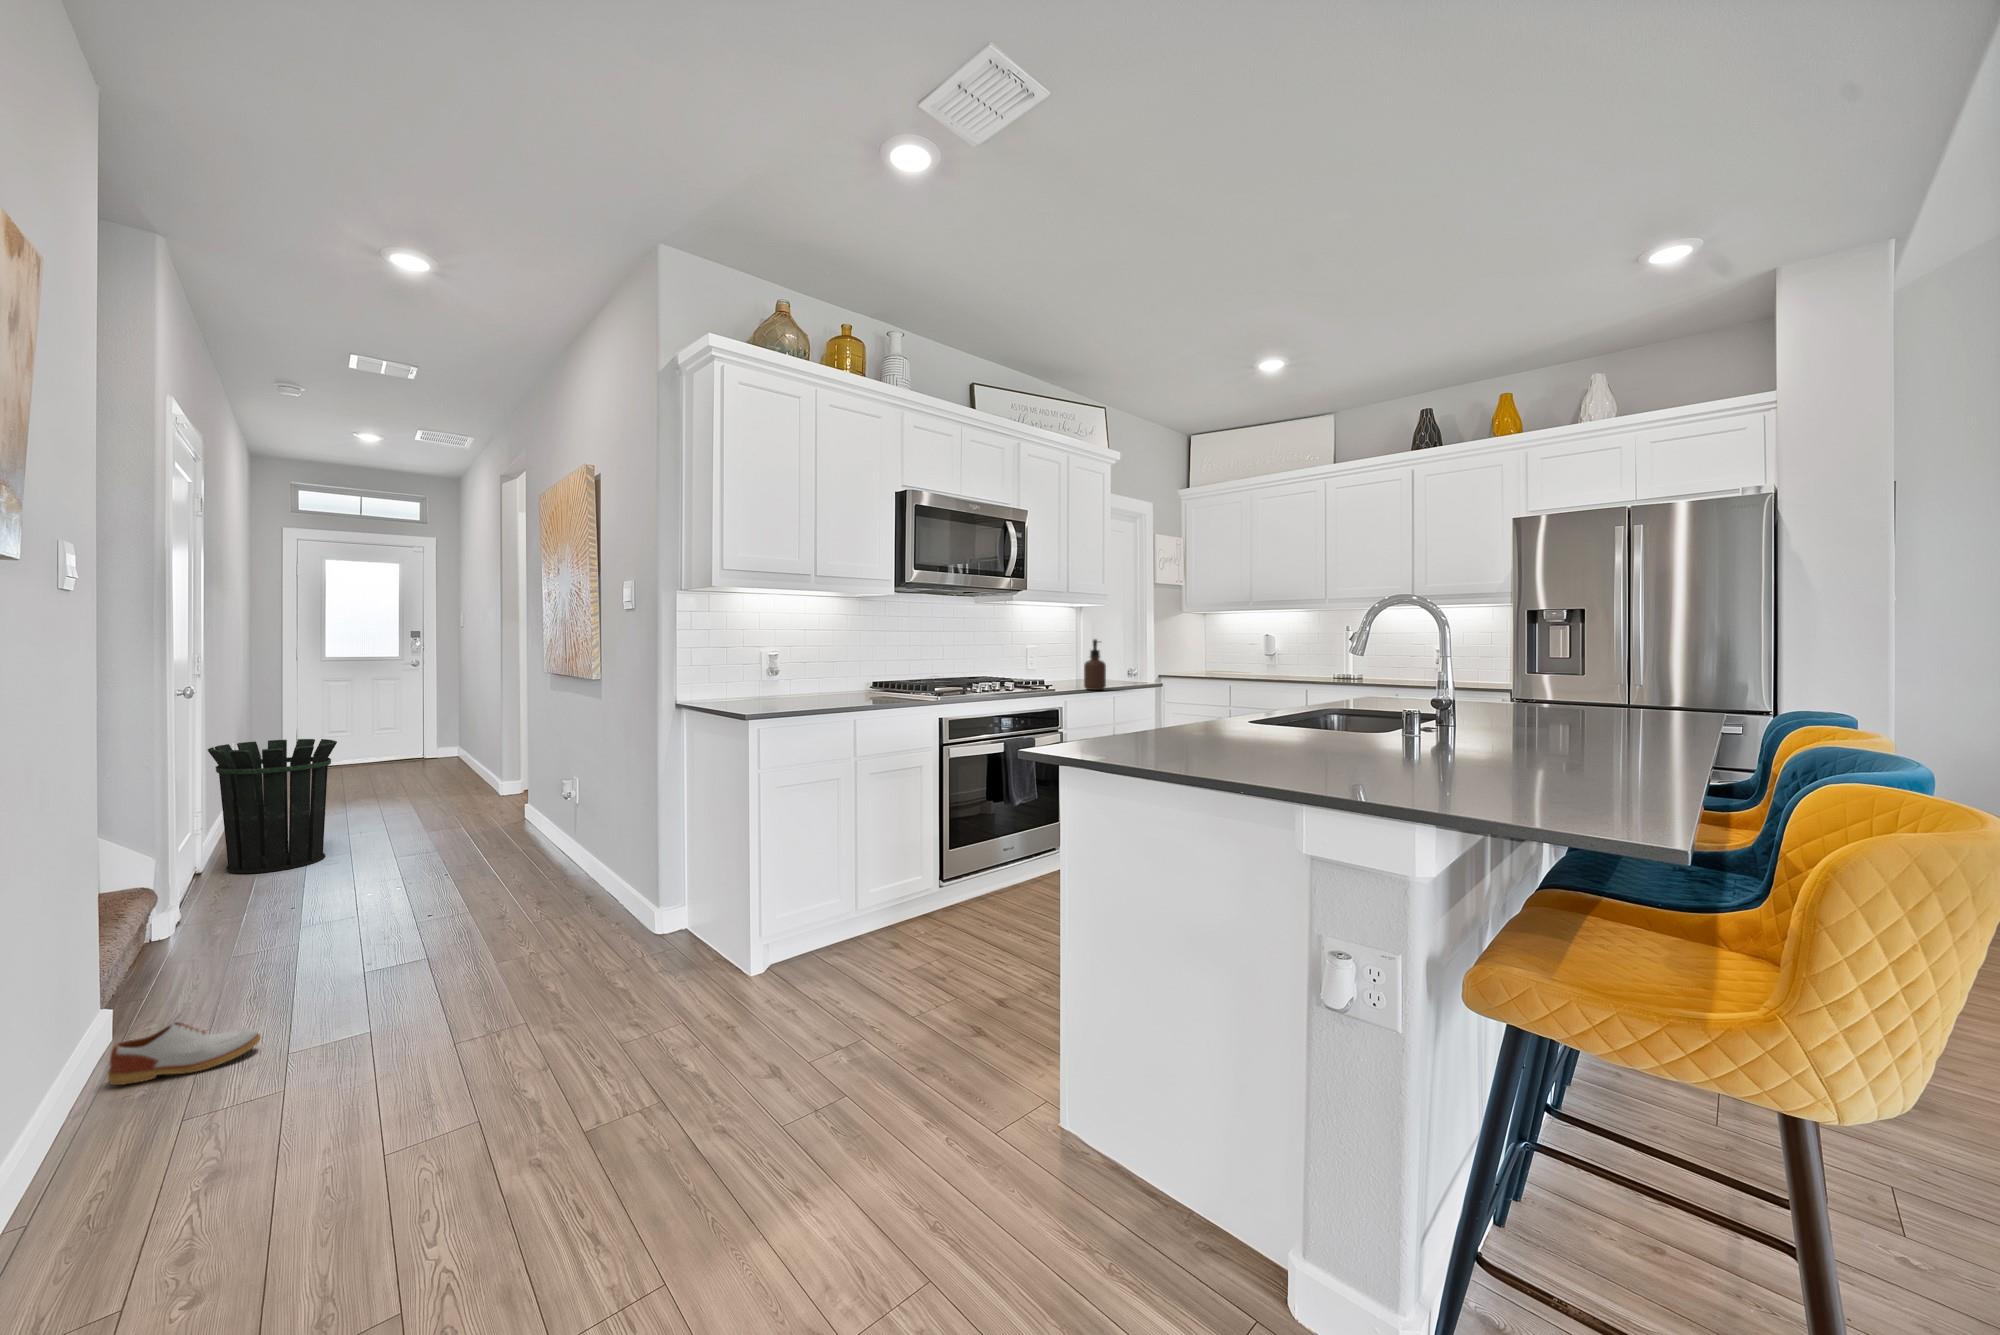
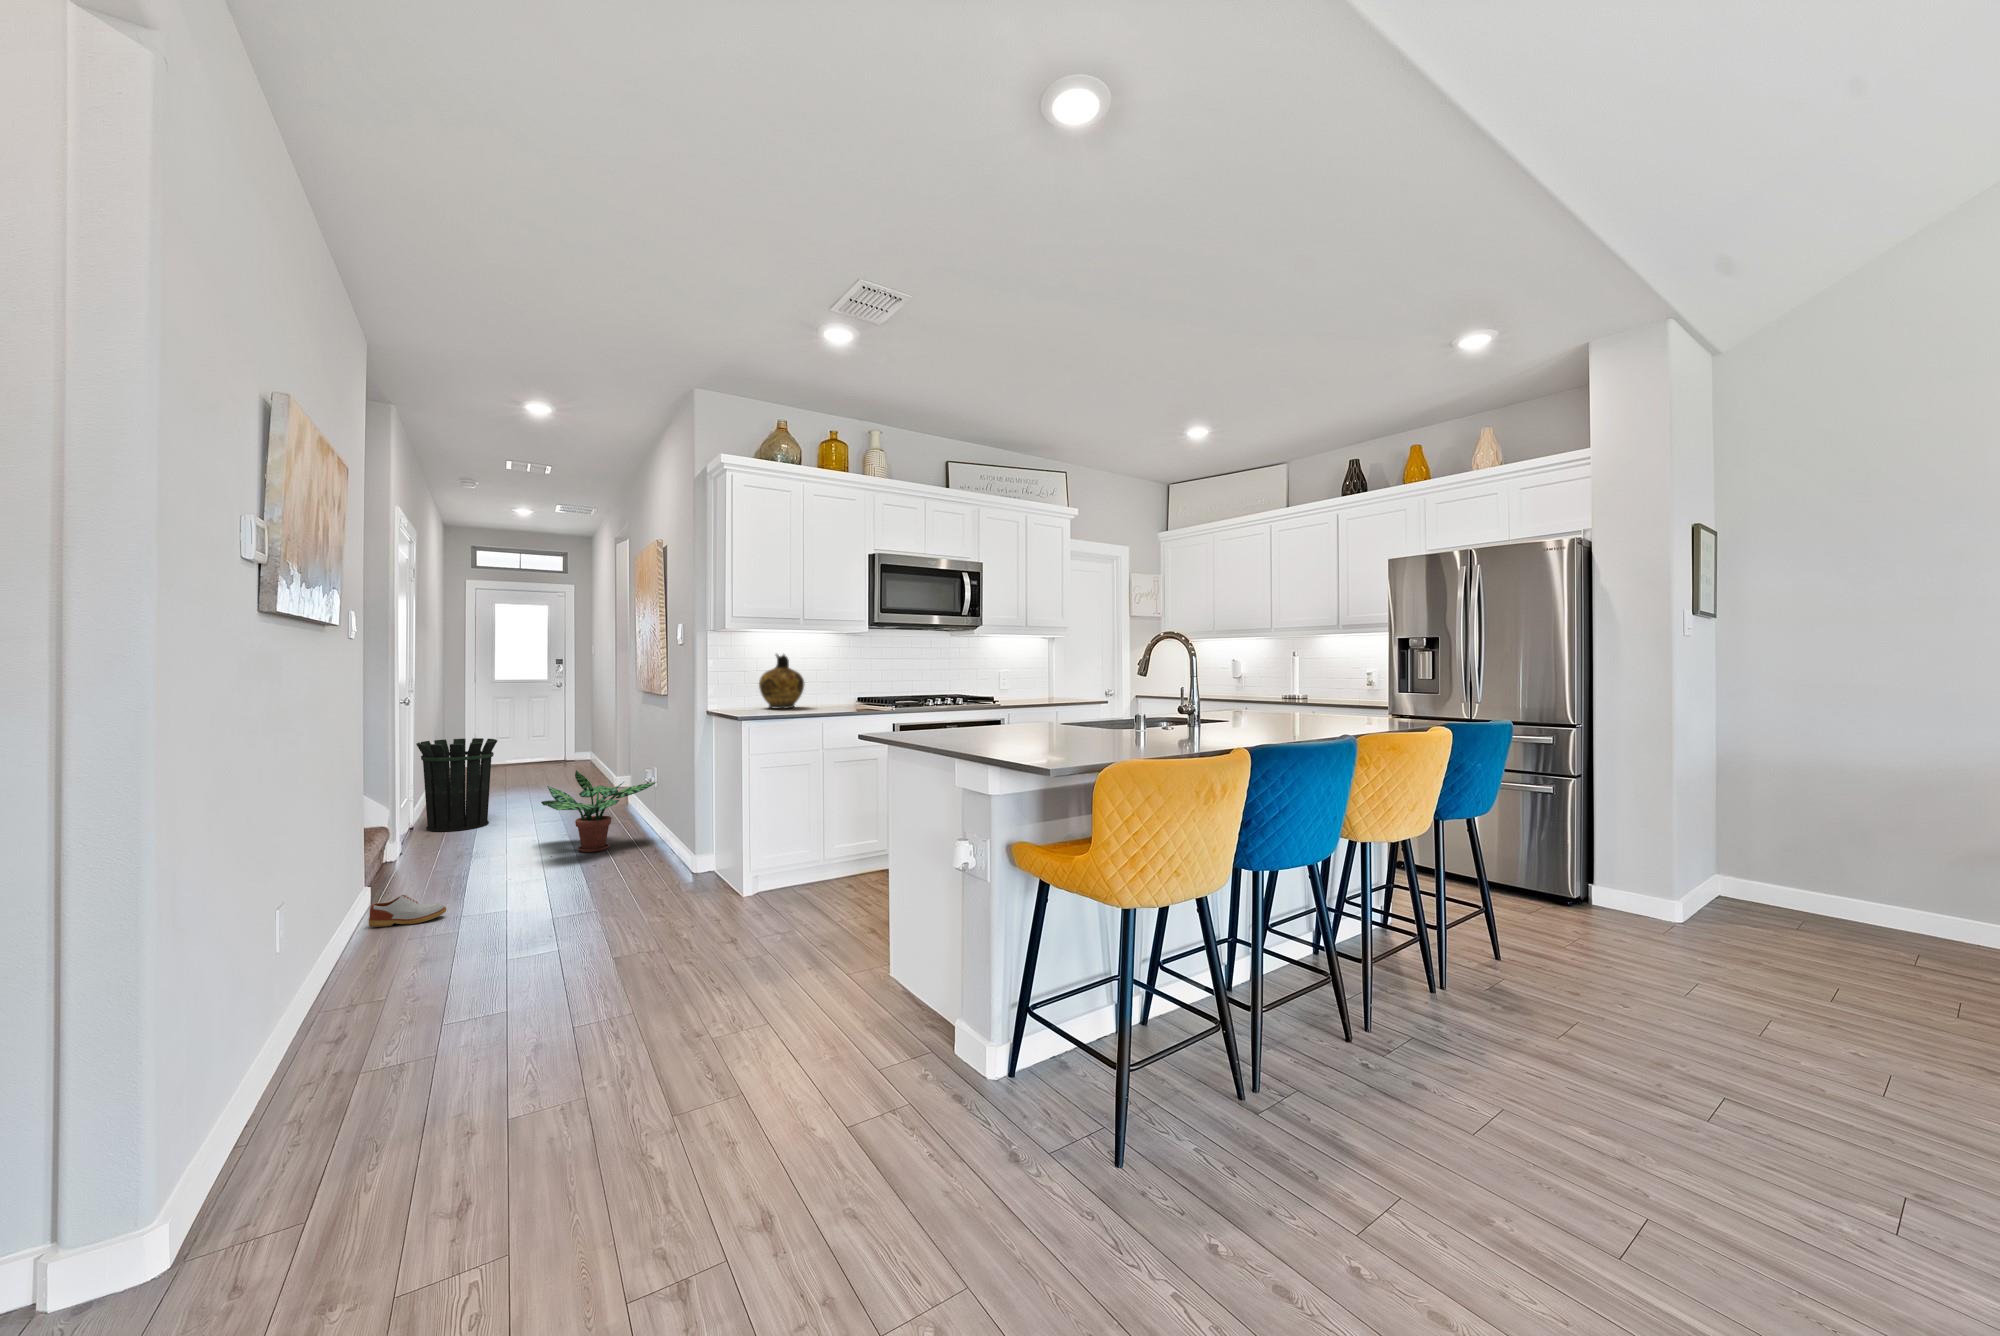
ceramic jug: none [756,622,820,699] -> present [759,654,804,709]
soap dispenser: present [1084,640,1106,690] -> none [1027,664,1044,704]
potted plant: none [411,787,586,902] -> present [541,770,656,852]

